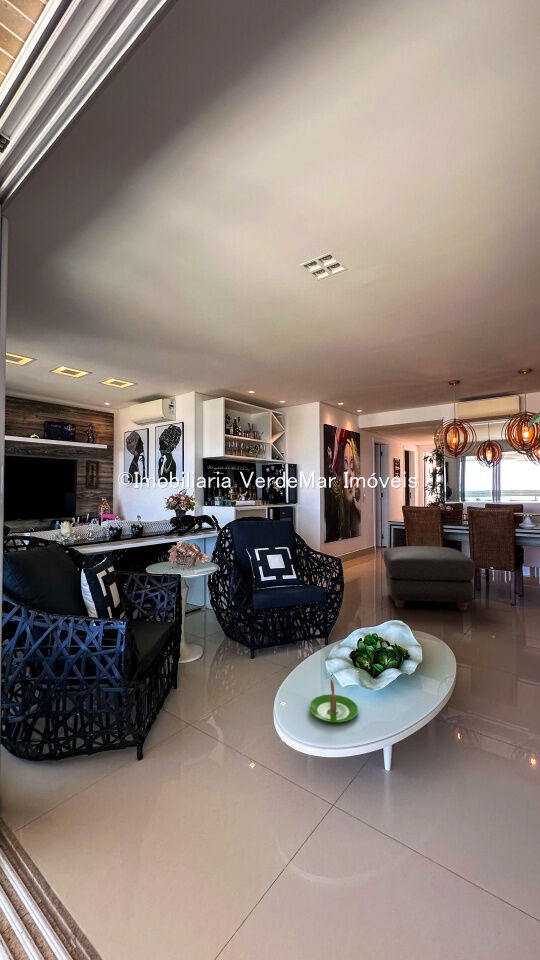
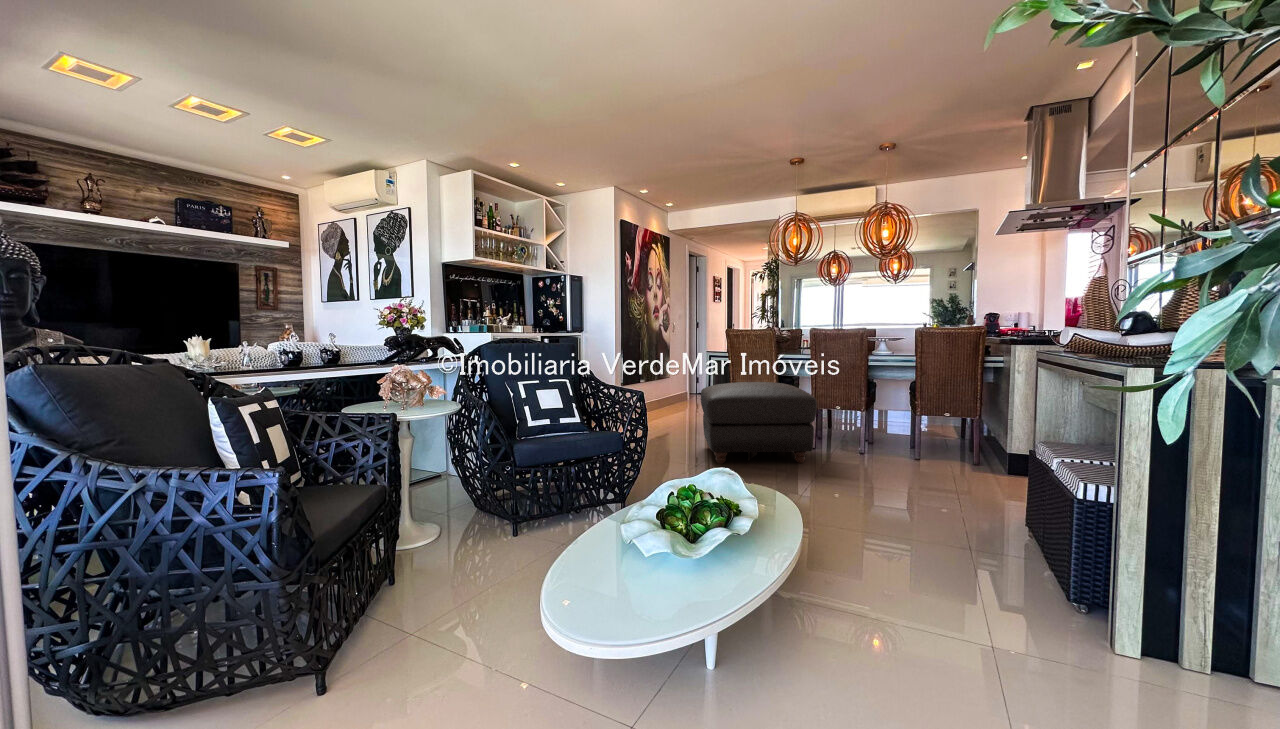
candle: present [309,679,358,722] -> none [594,544,669,607]

